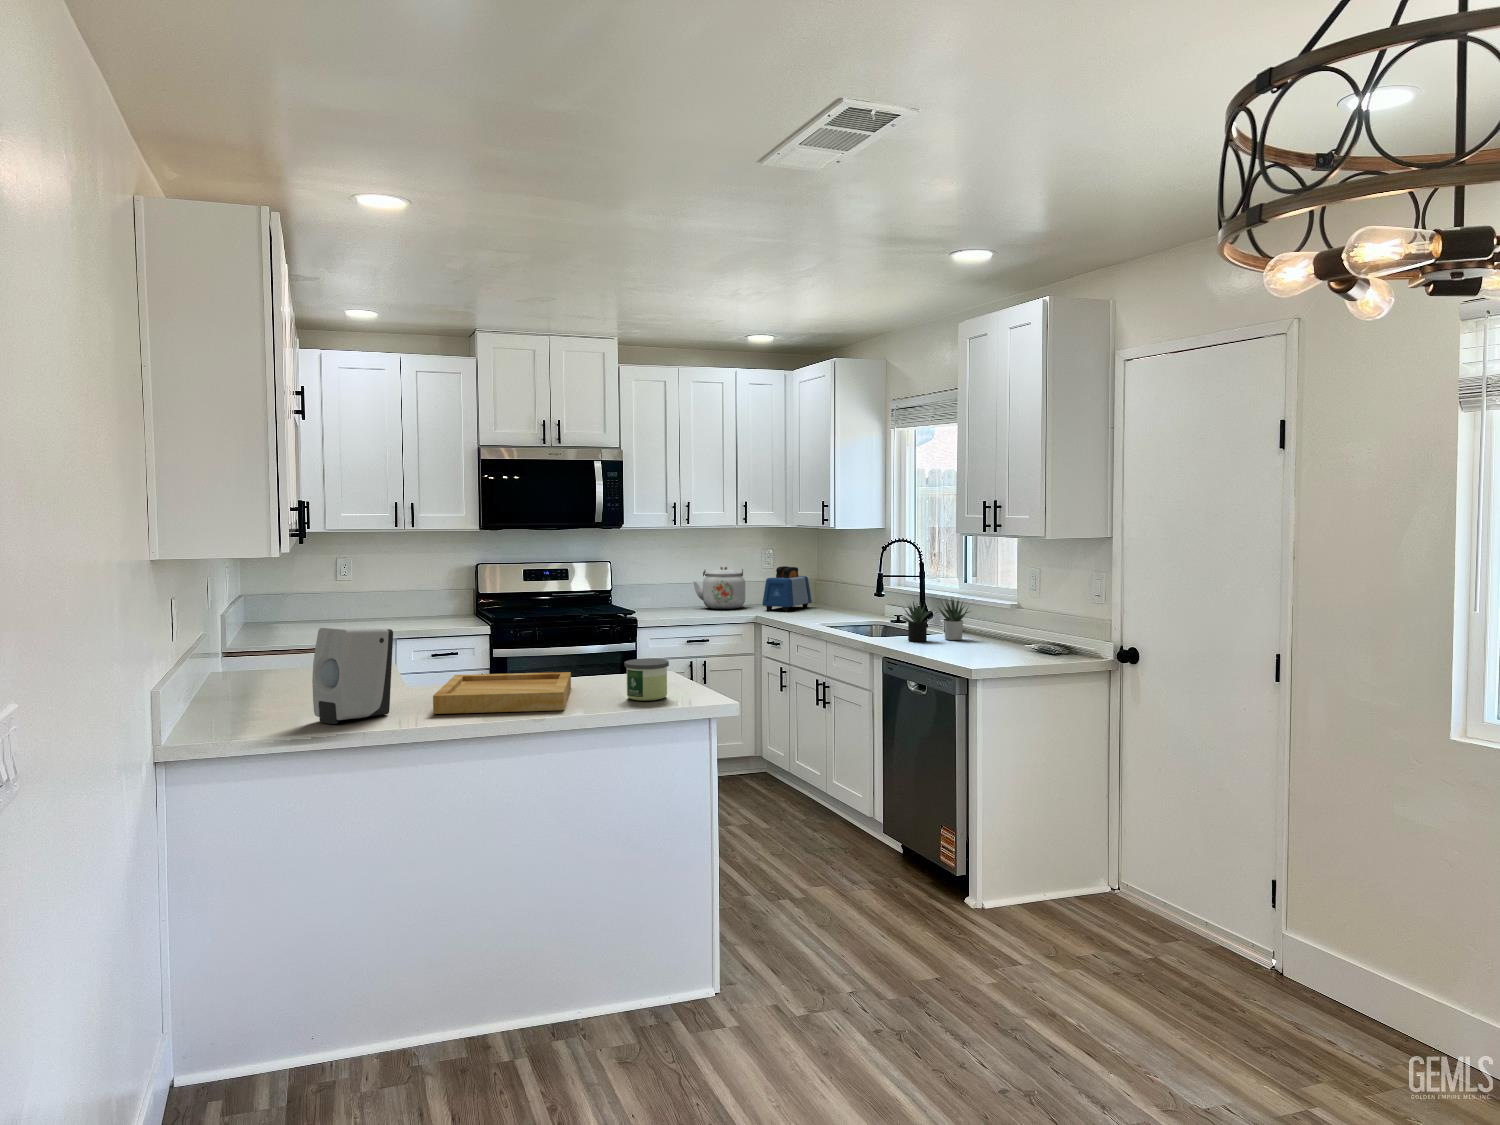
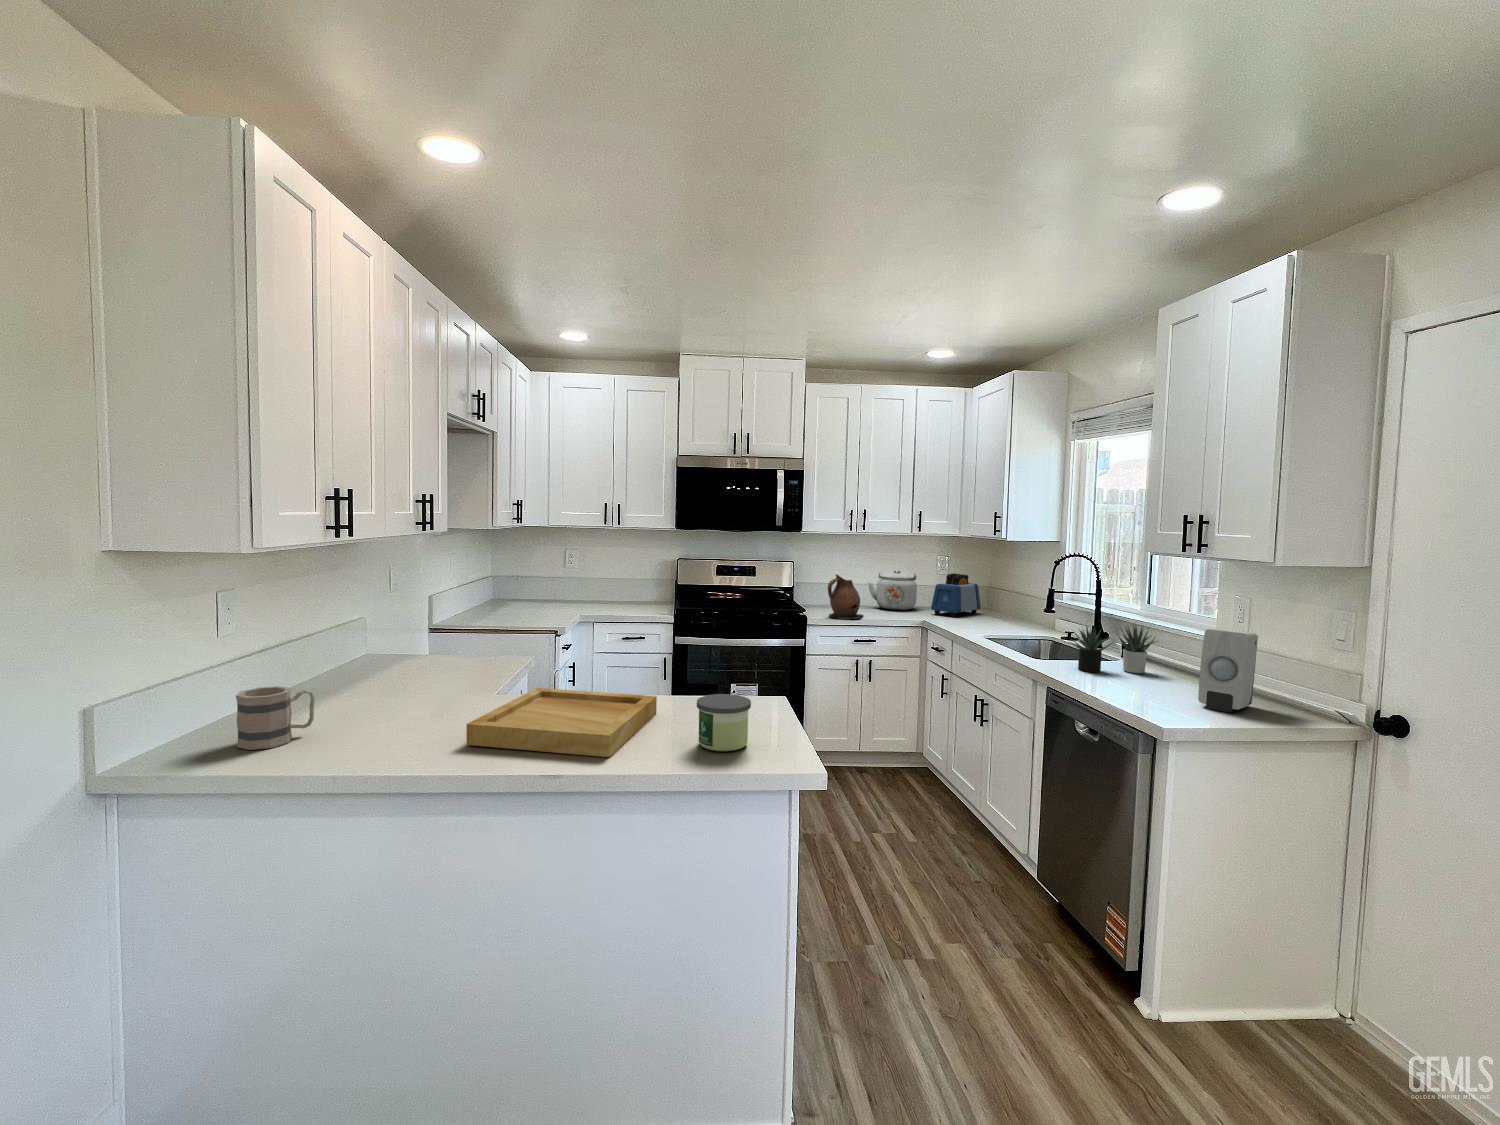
ceramic pitcher: none [656,572,694,619] -> present [828,574,863,619]
soap dispenser: present [312,627,393,724] -> present [1198,629,1258,712]
mug: none [219,678,278,732] -> present [236,686,315,750]

